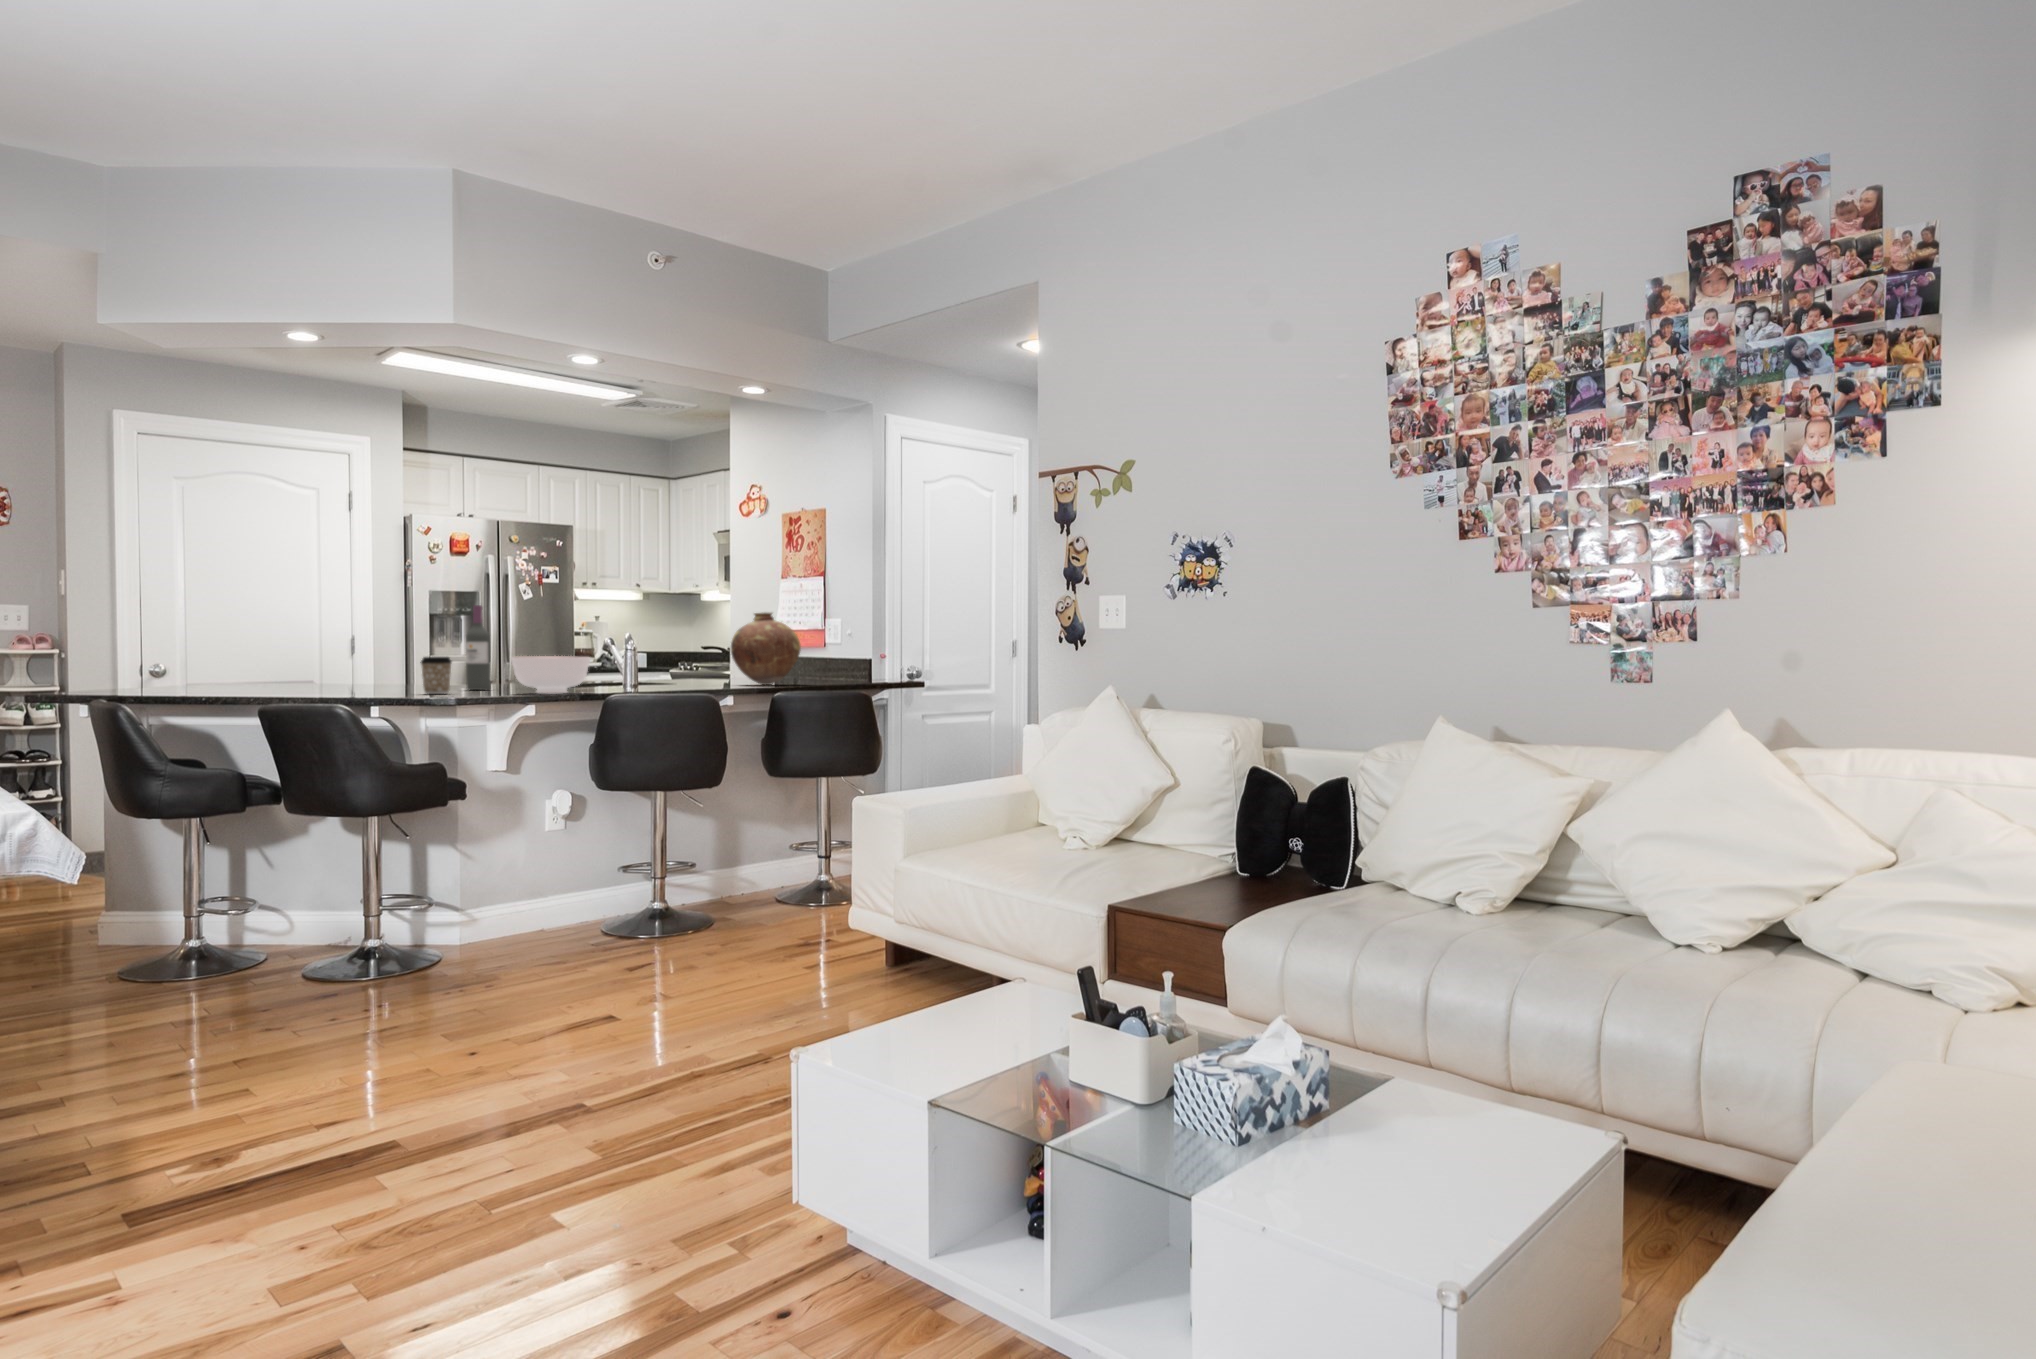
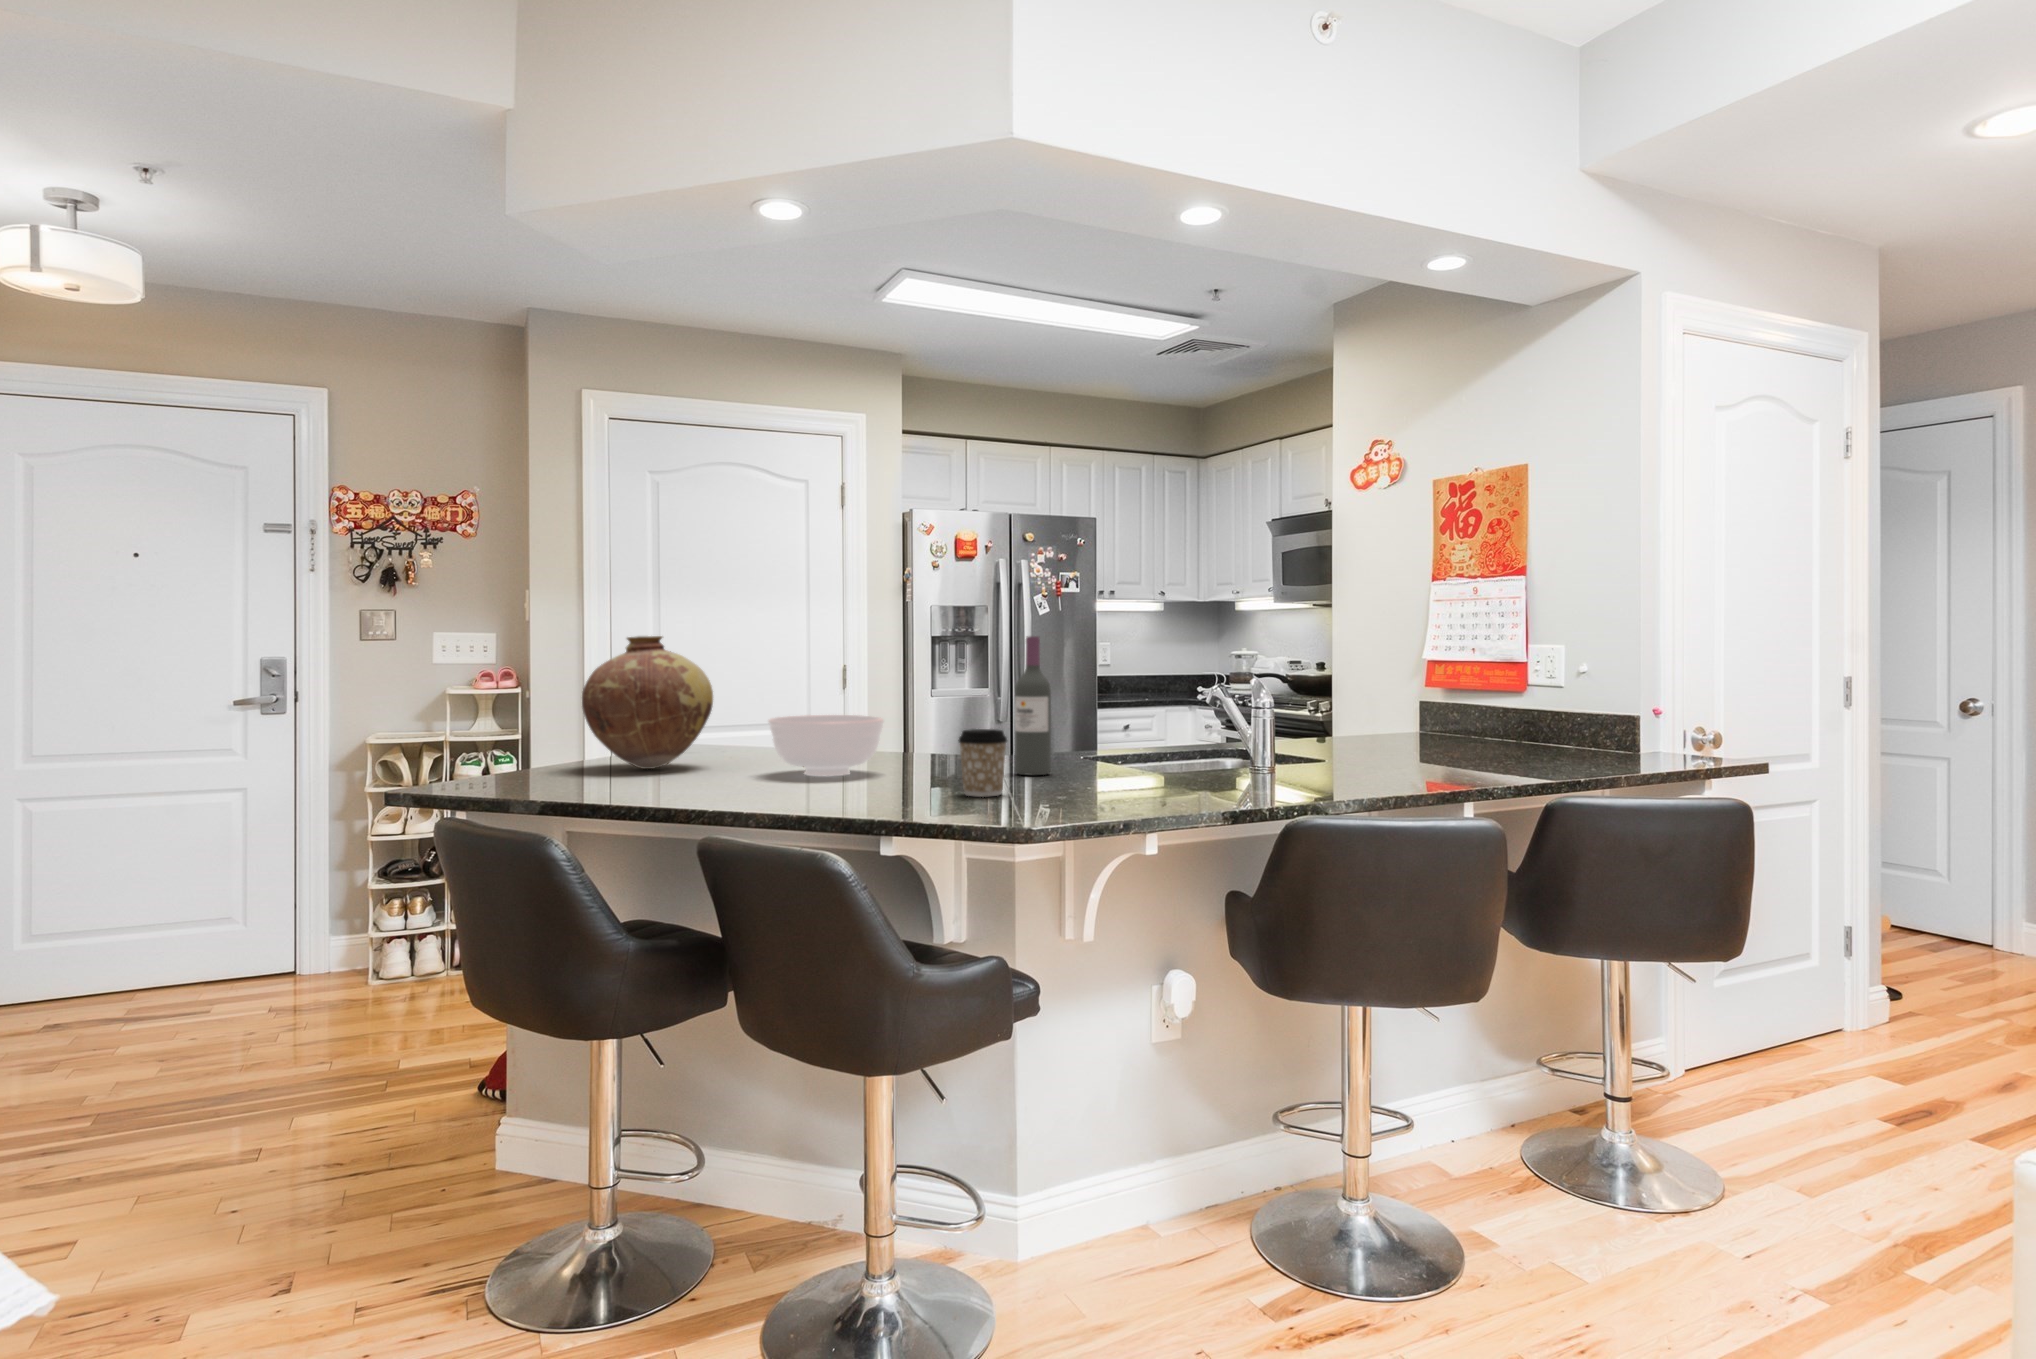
vase: present [731,613,801,685] -> present [582,636,713,769]
bowl: present [511,656,590,694] -> present [768,715,884,776]

